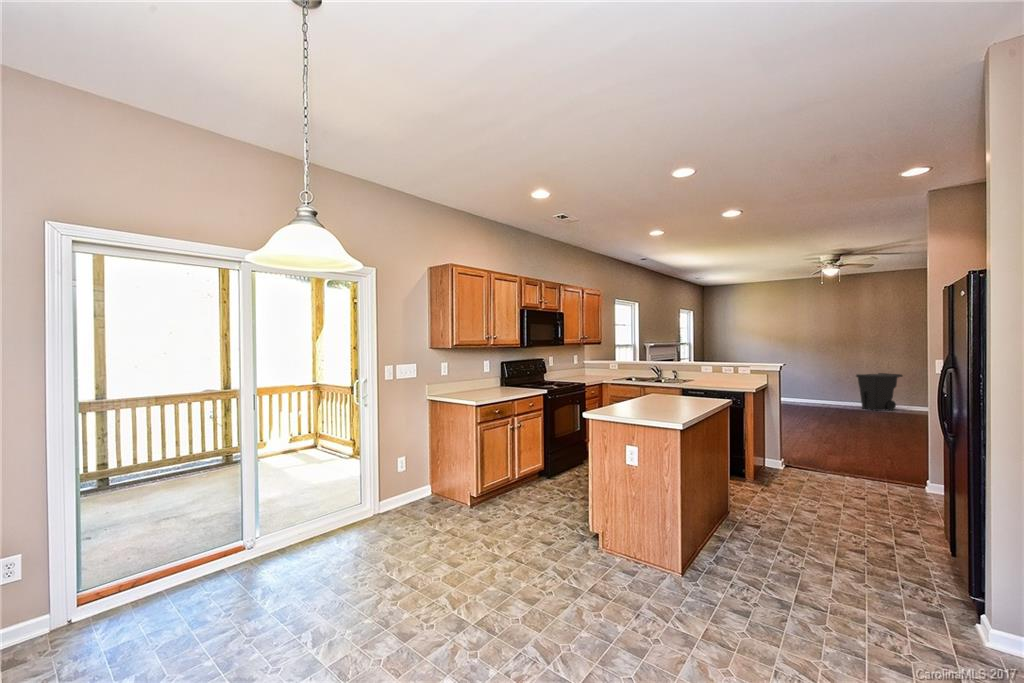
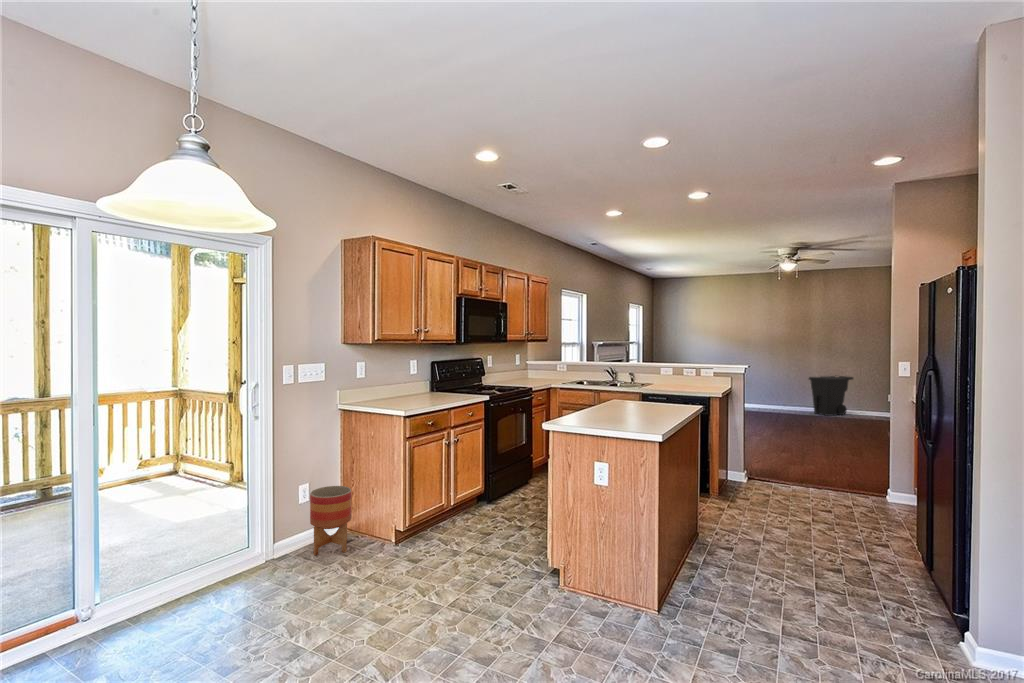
planter: none [406,459,437,513] -> present [310,486,352,555]

